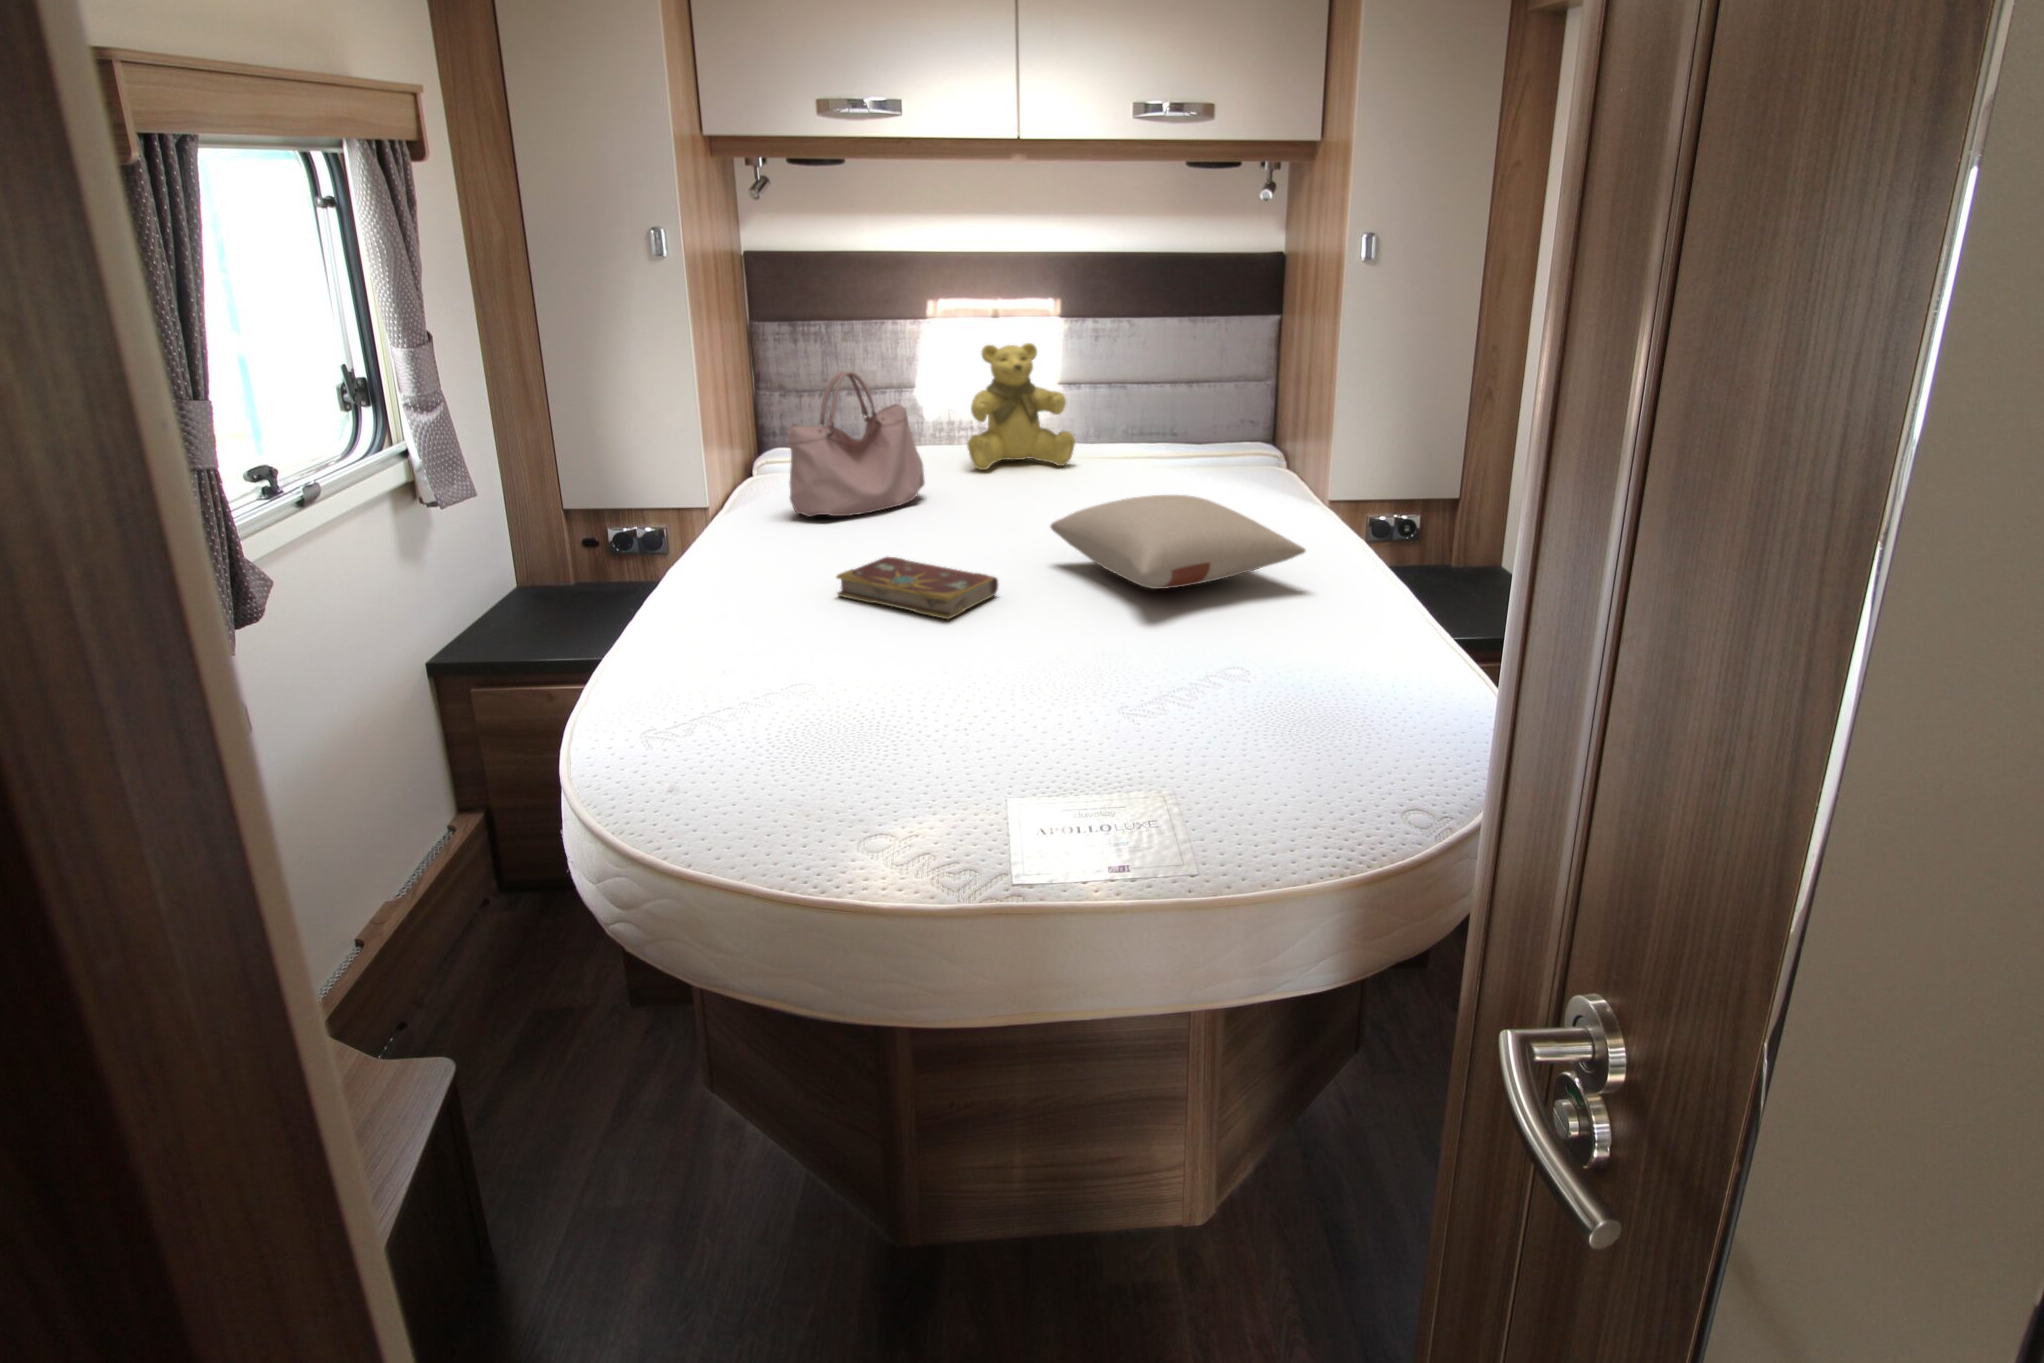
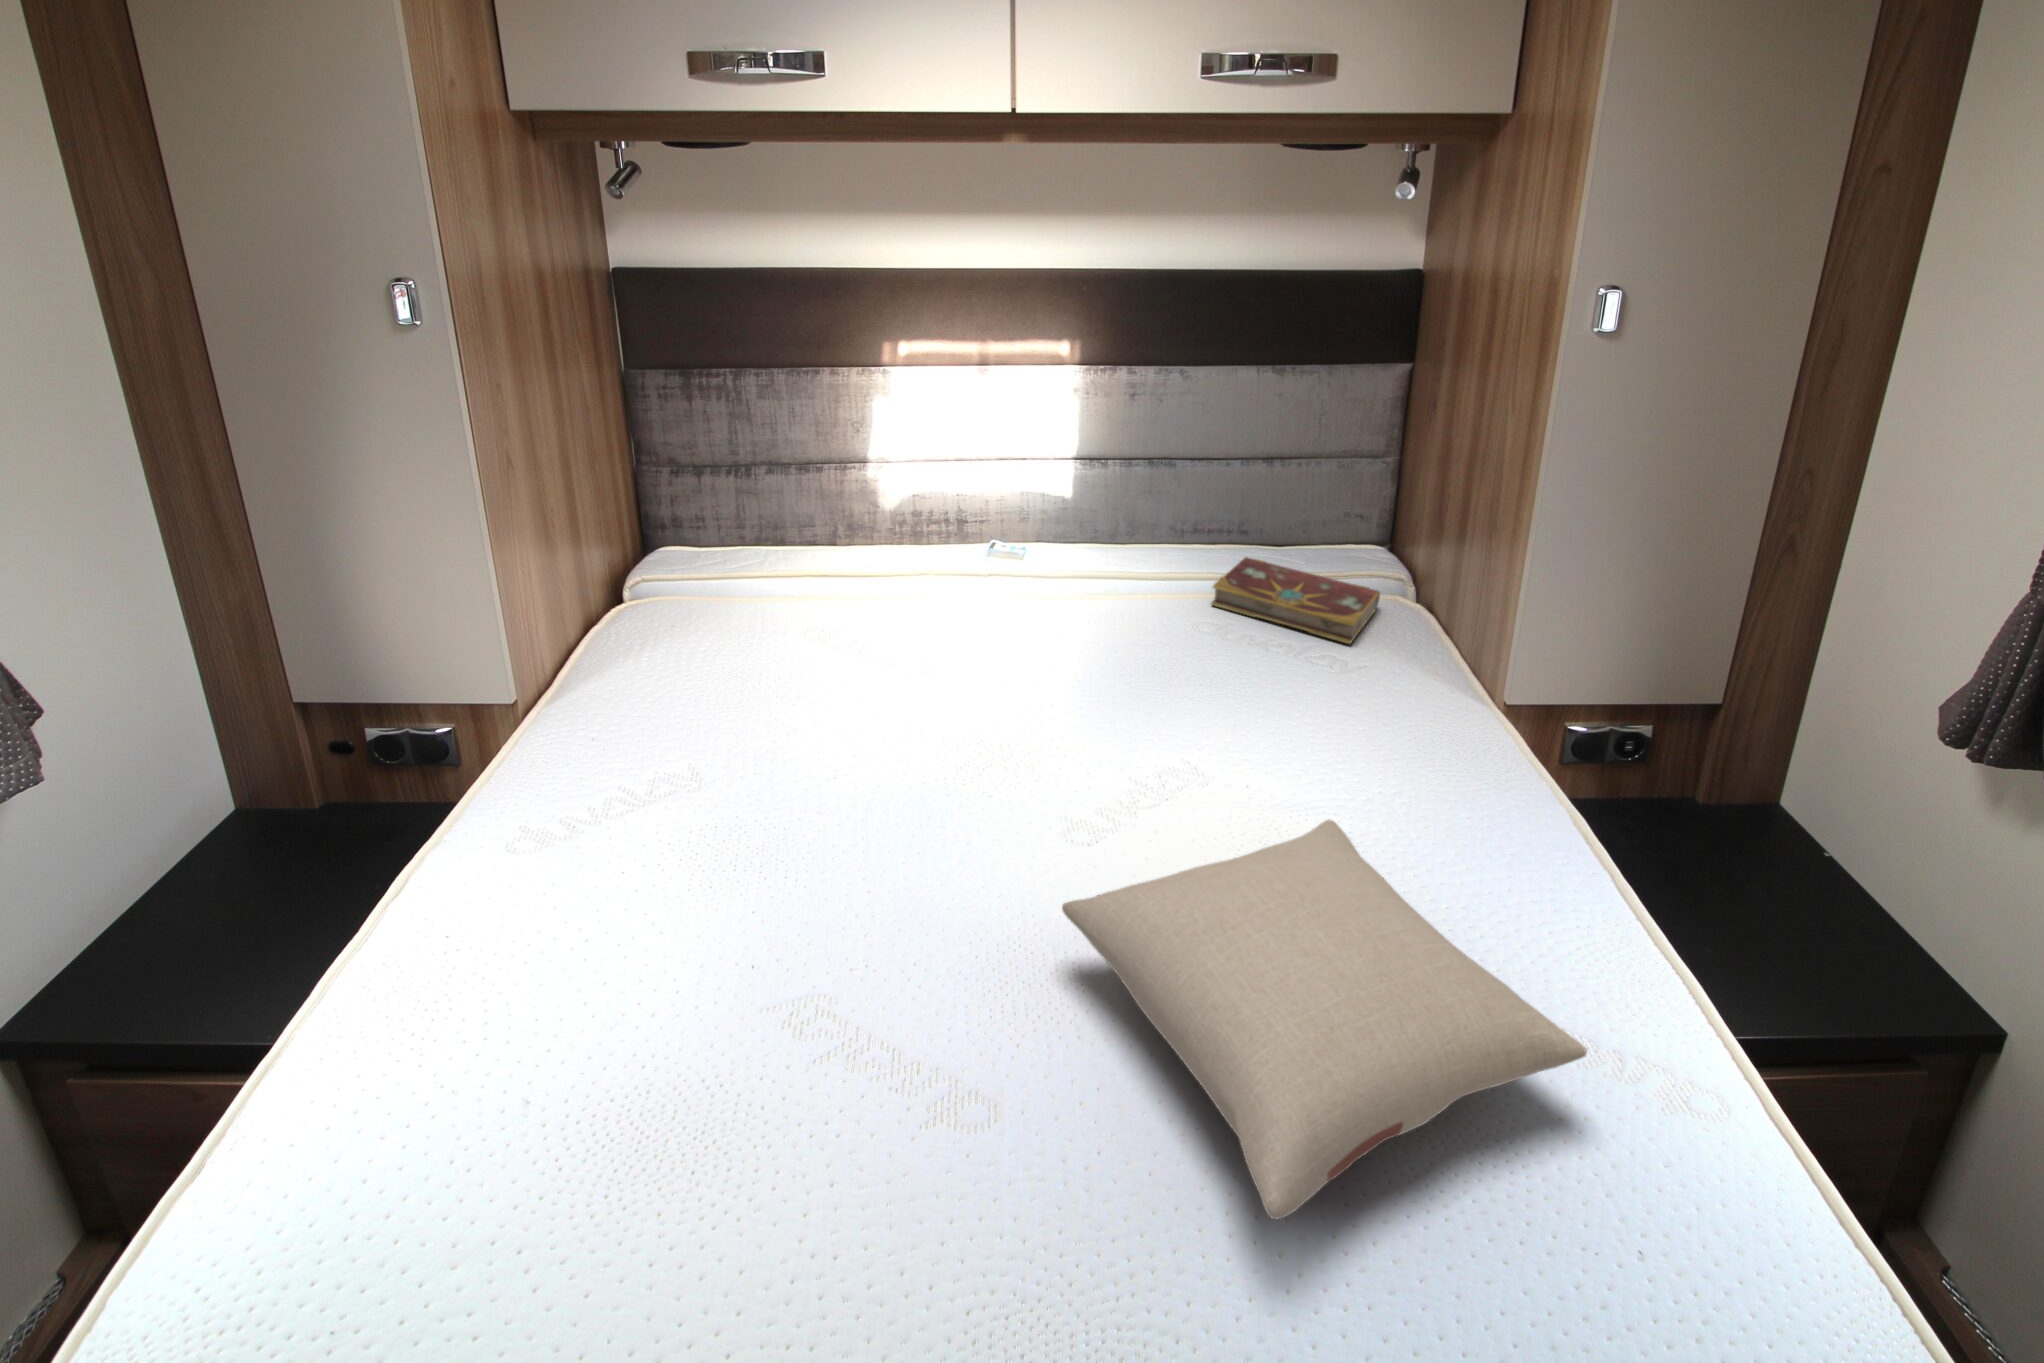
teddy bear: present [967,343,1075,470] -> none [935,421,1098,615]
handbag: present [787,371,925,517] -> none [618,523,860,774]
book: present [837,557,998,619] -> present [1212,557,1380,644]

